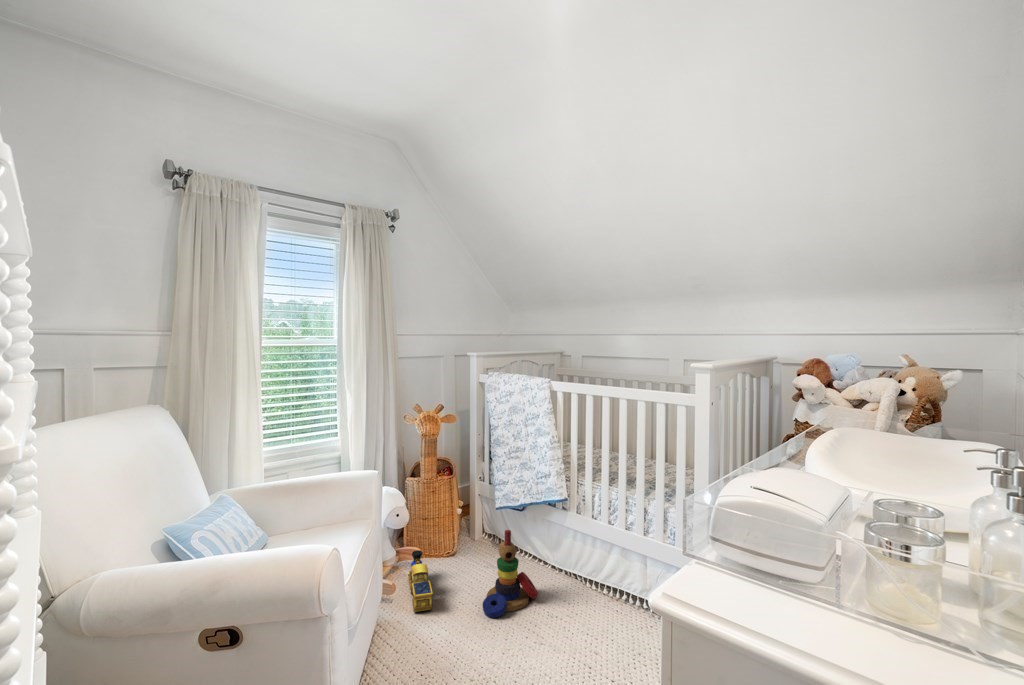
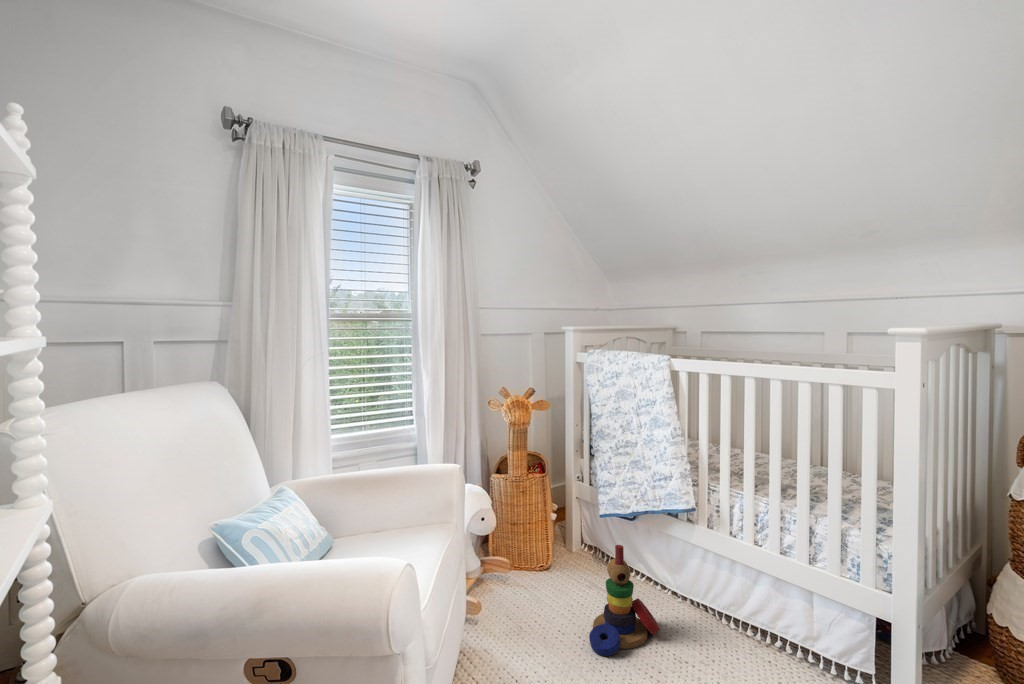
toy train: present [408,550,433,612] -> none [495,562,527,639]

